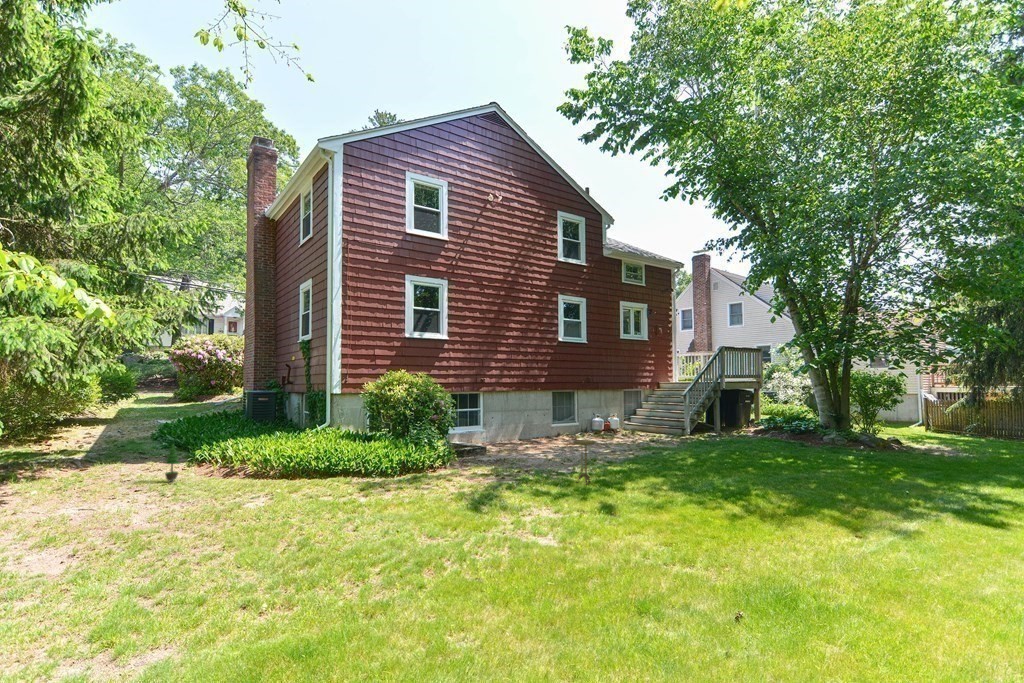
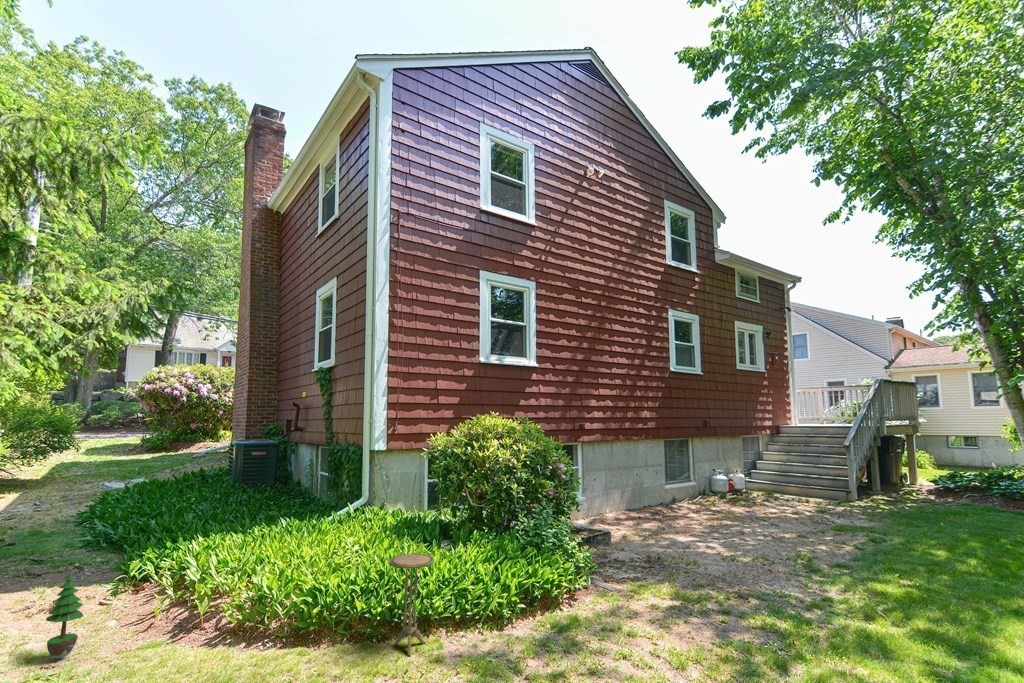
side table: present [574,441,595,485] -> present [389,554,434,656]

